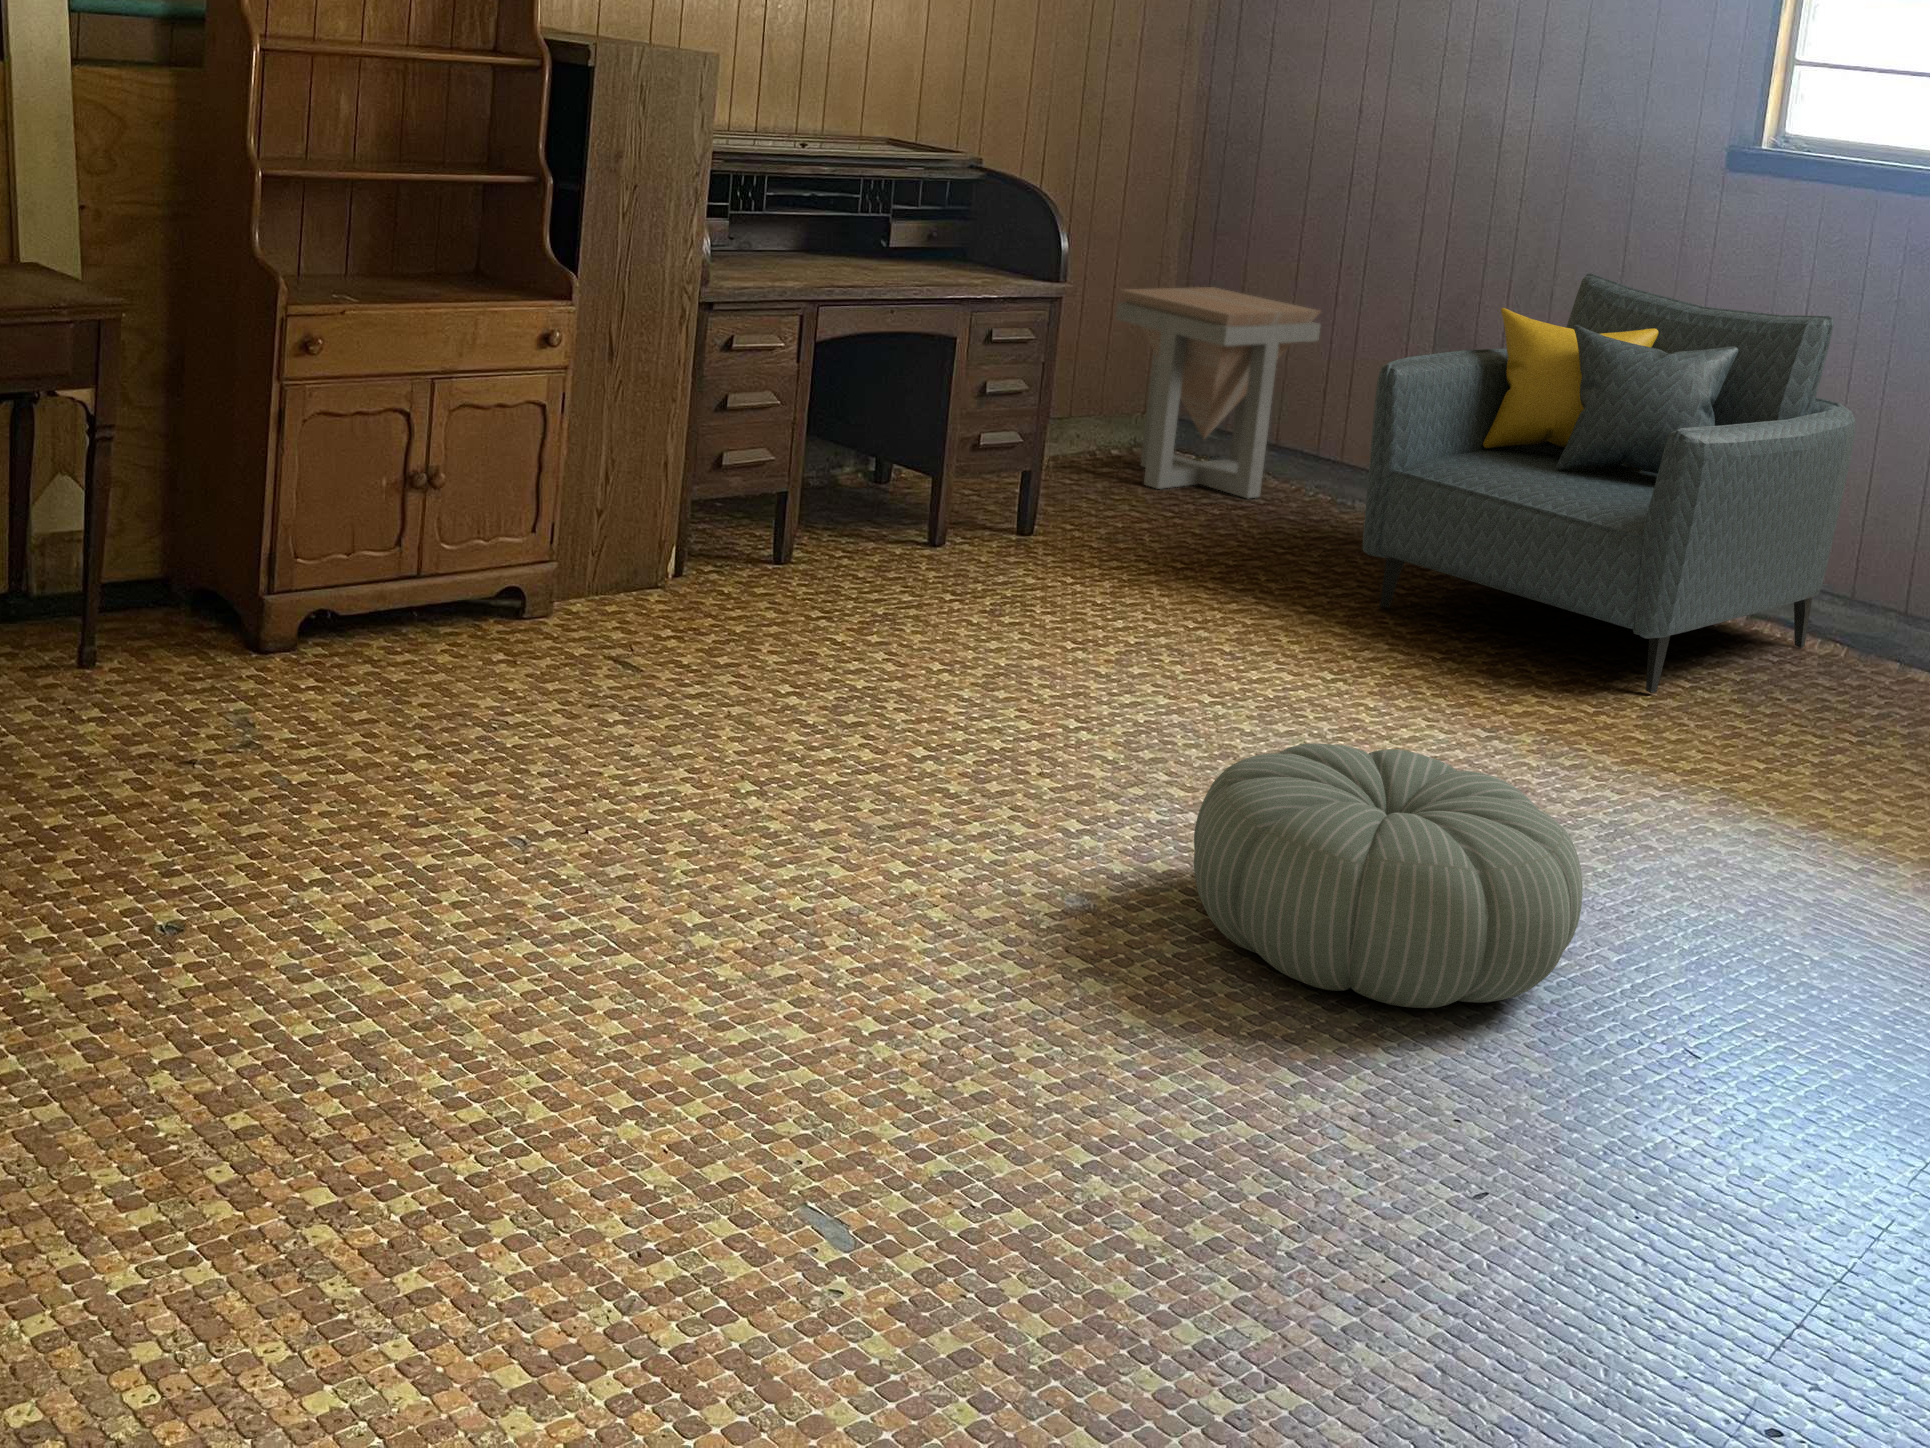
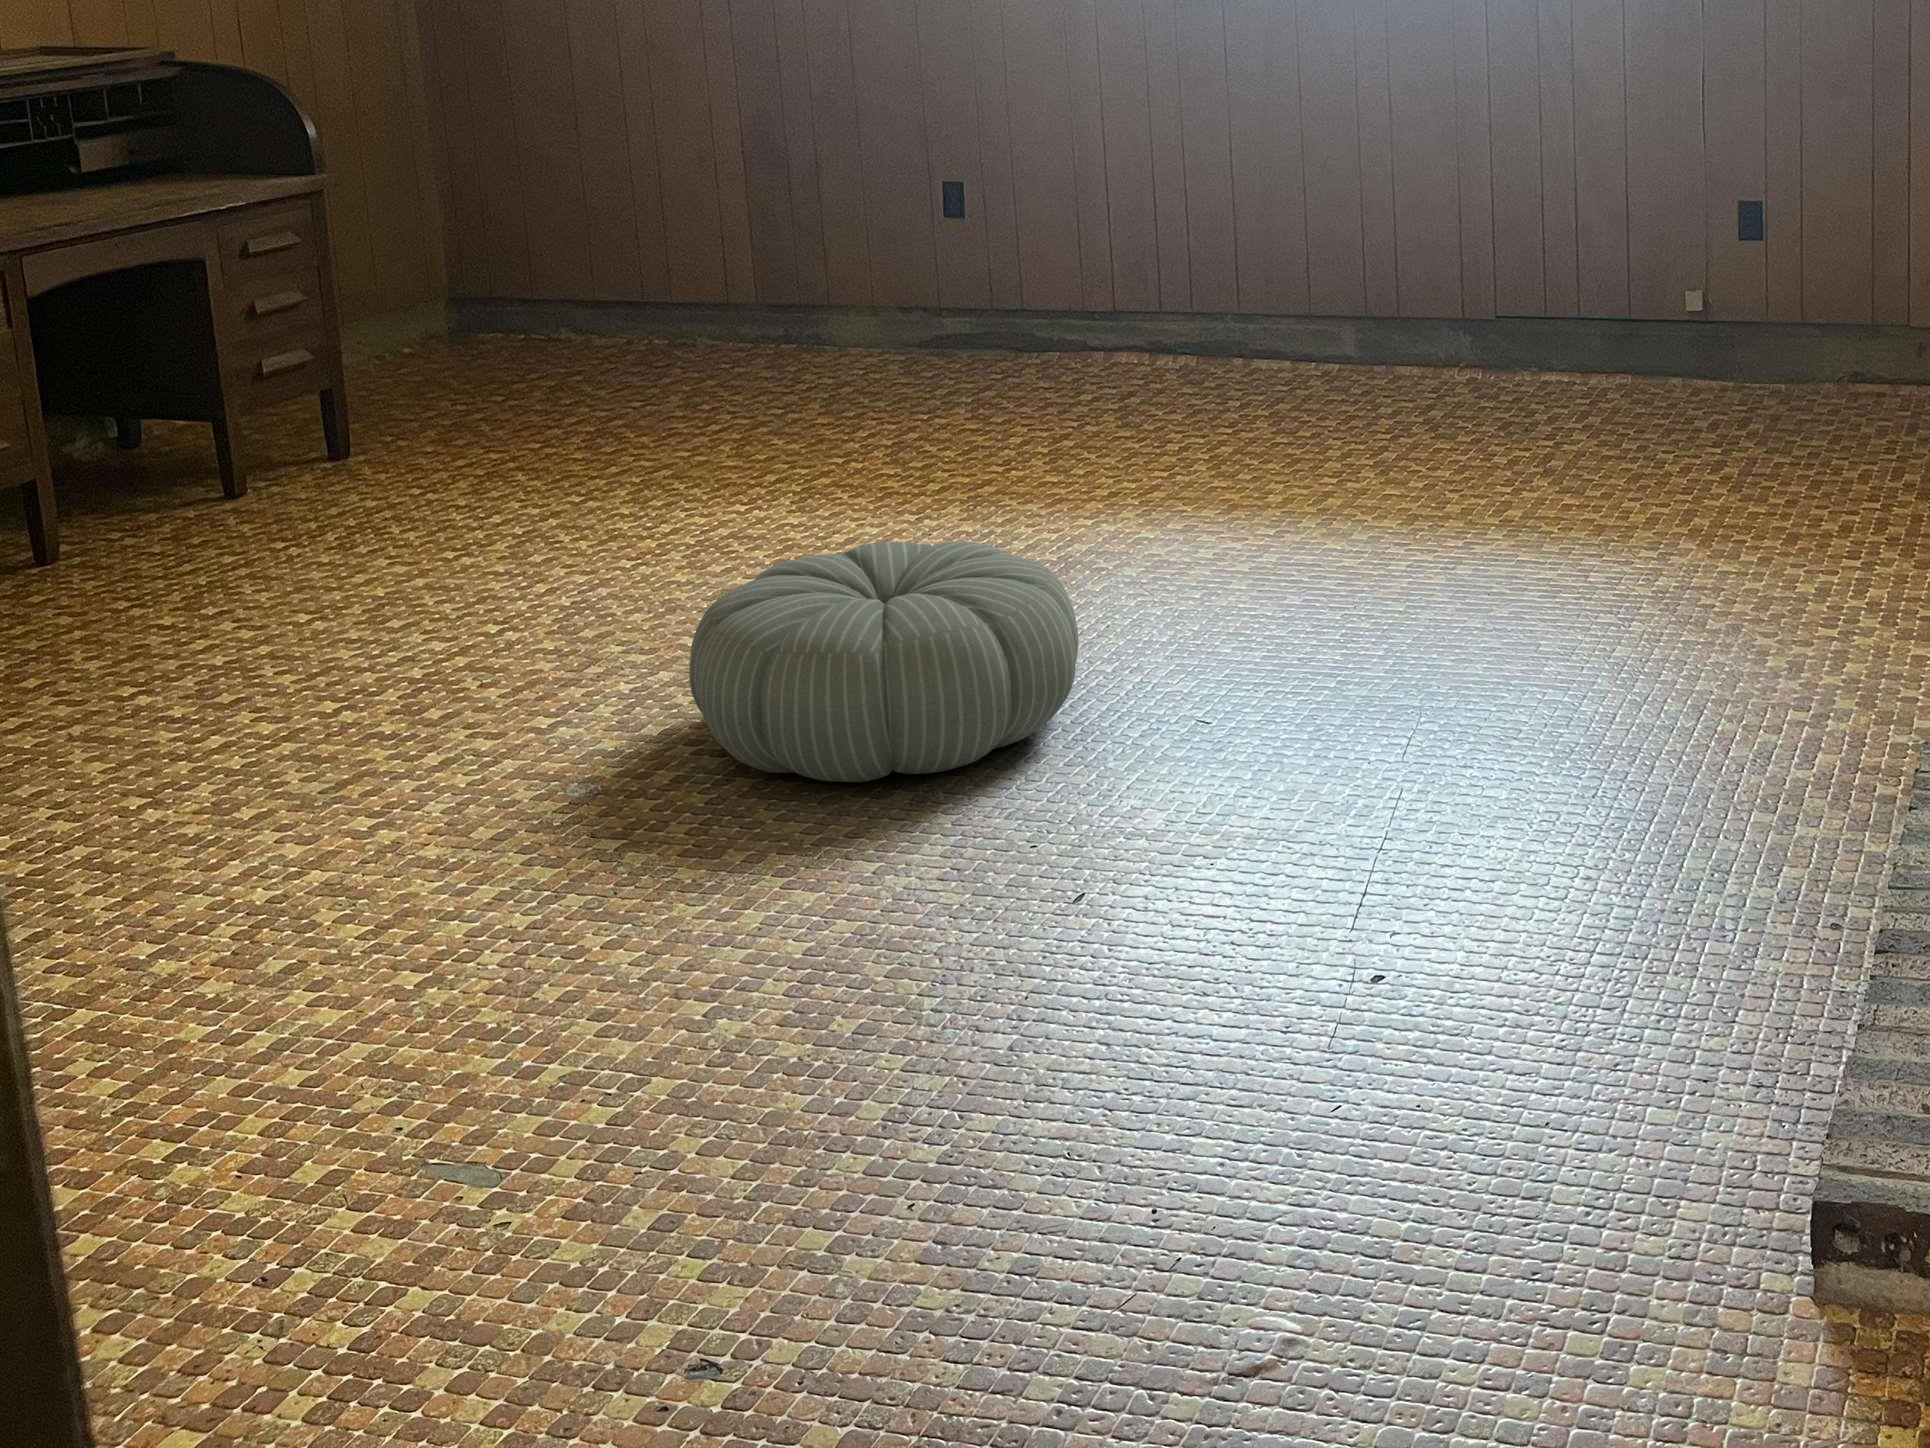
armchair: present [1363,273,1855,693] -> none [711,65,1165,442]
side table: present [1116,287,1320,498] -> none [375,152,617,377]

